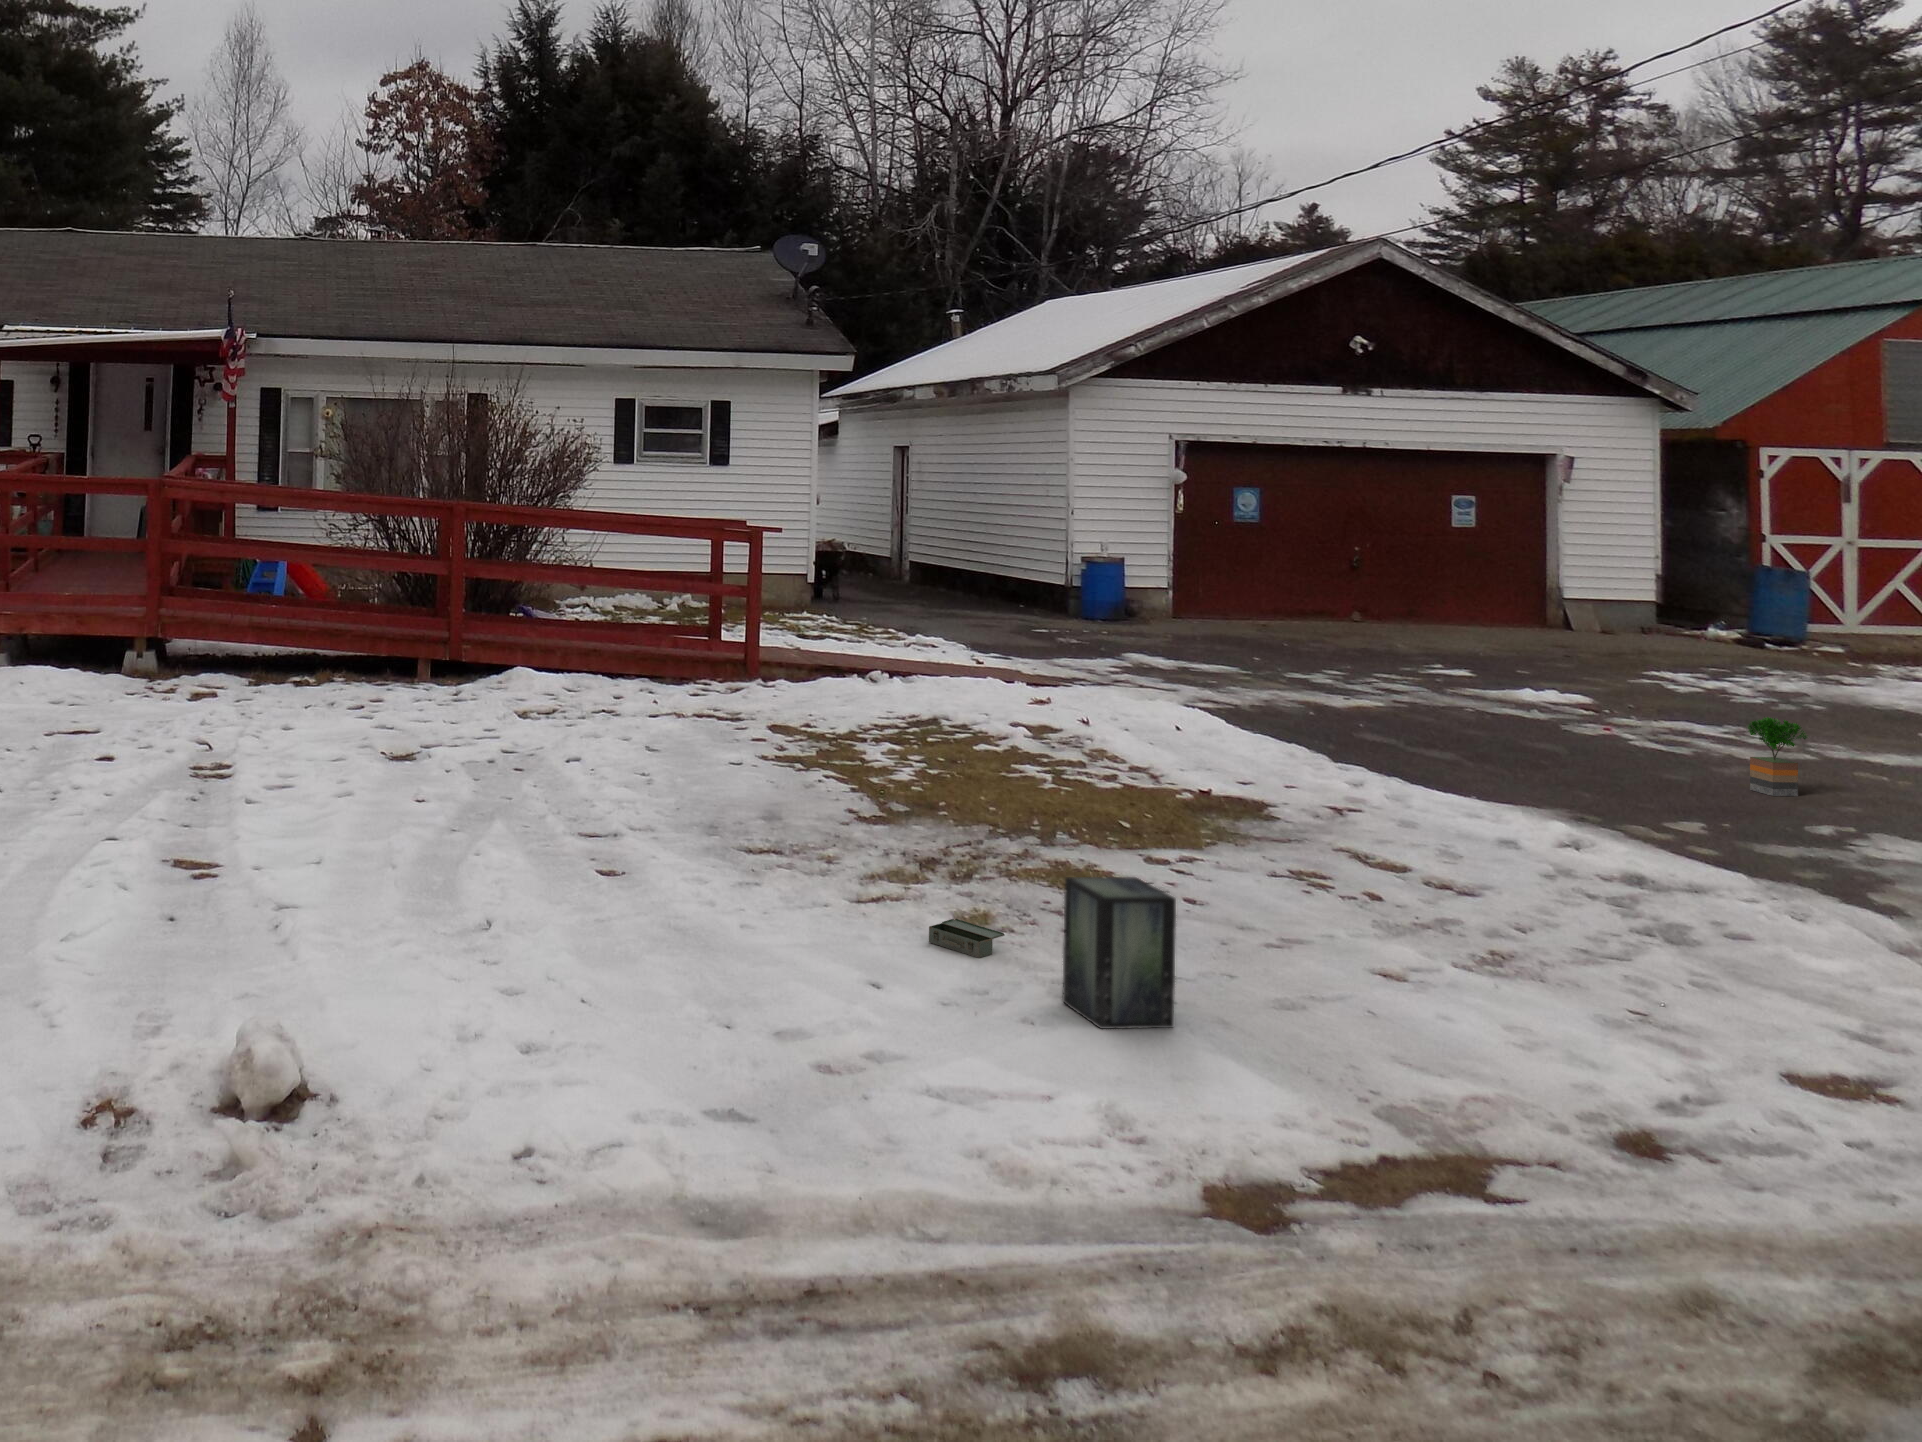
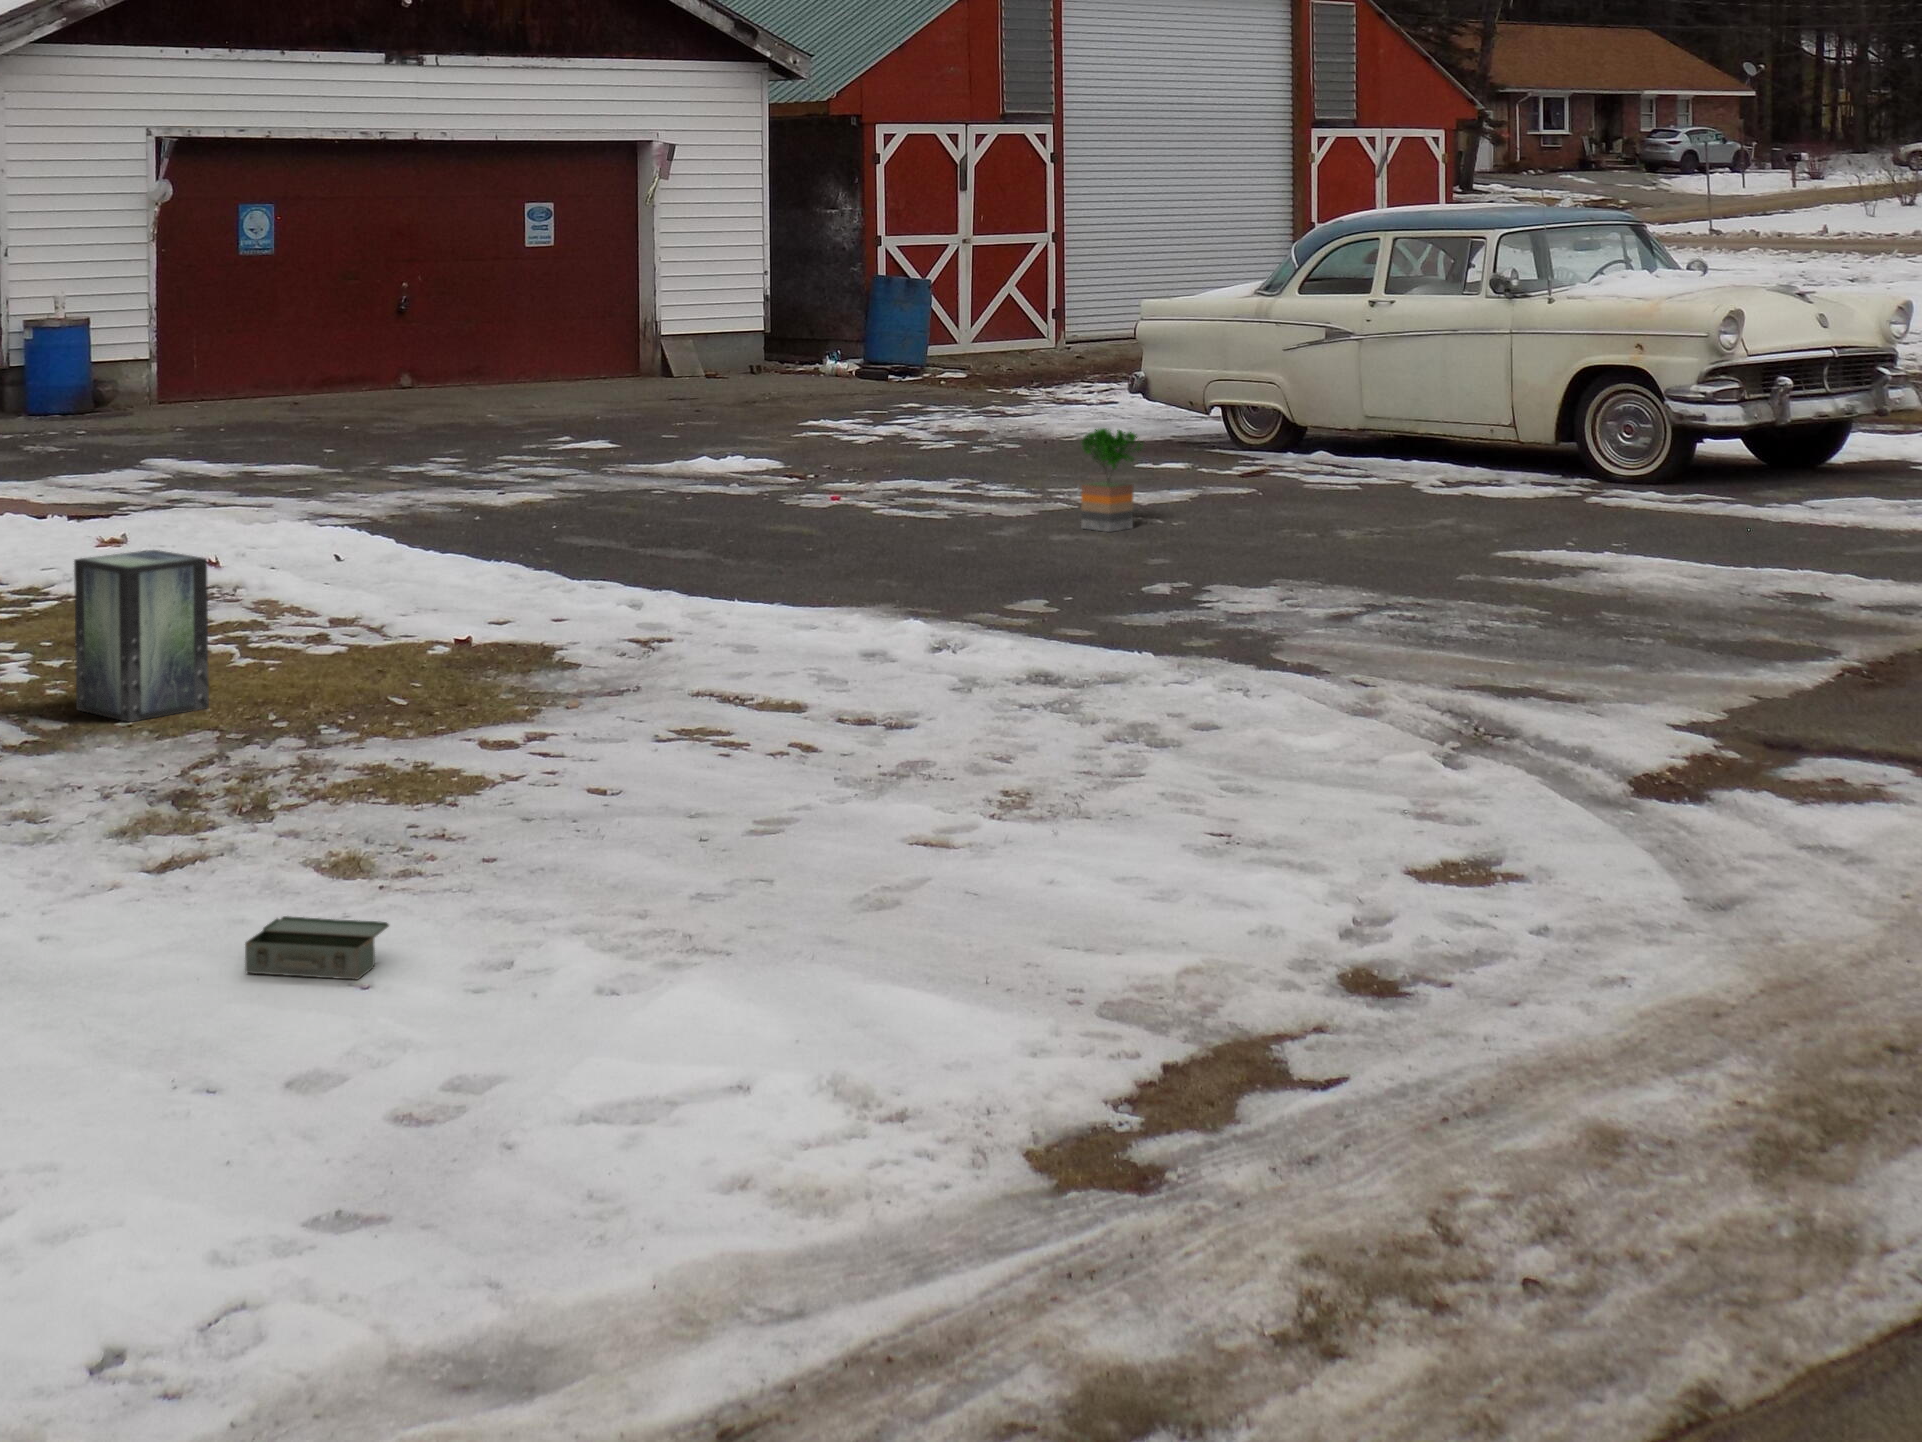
storage box: present [1062,877,1176,1029] -> present [74,550,209,722]

